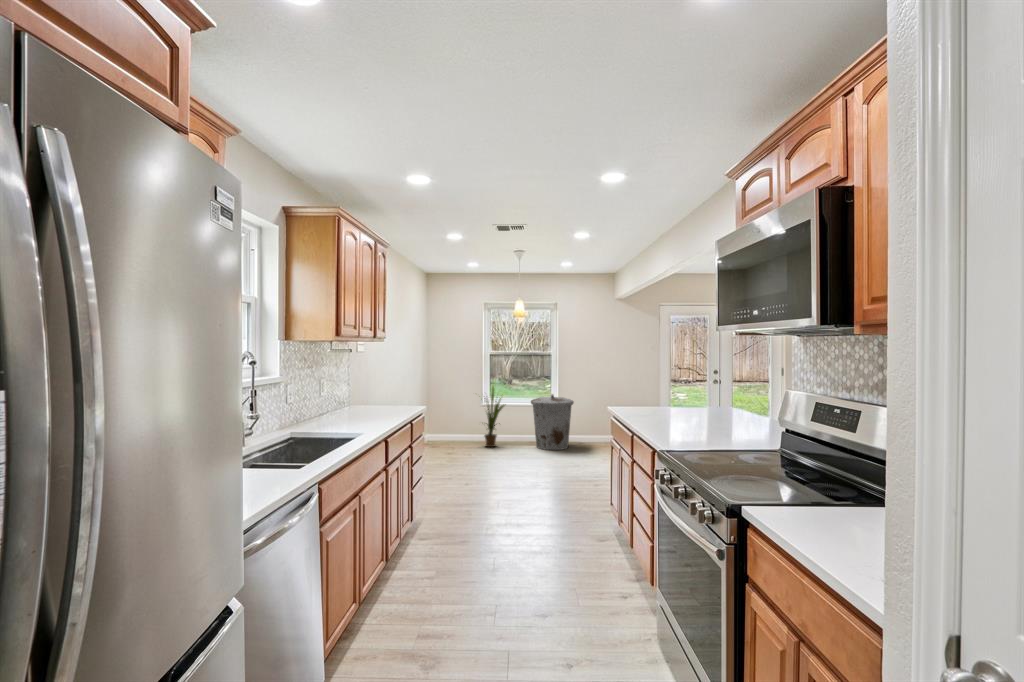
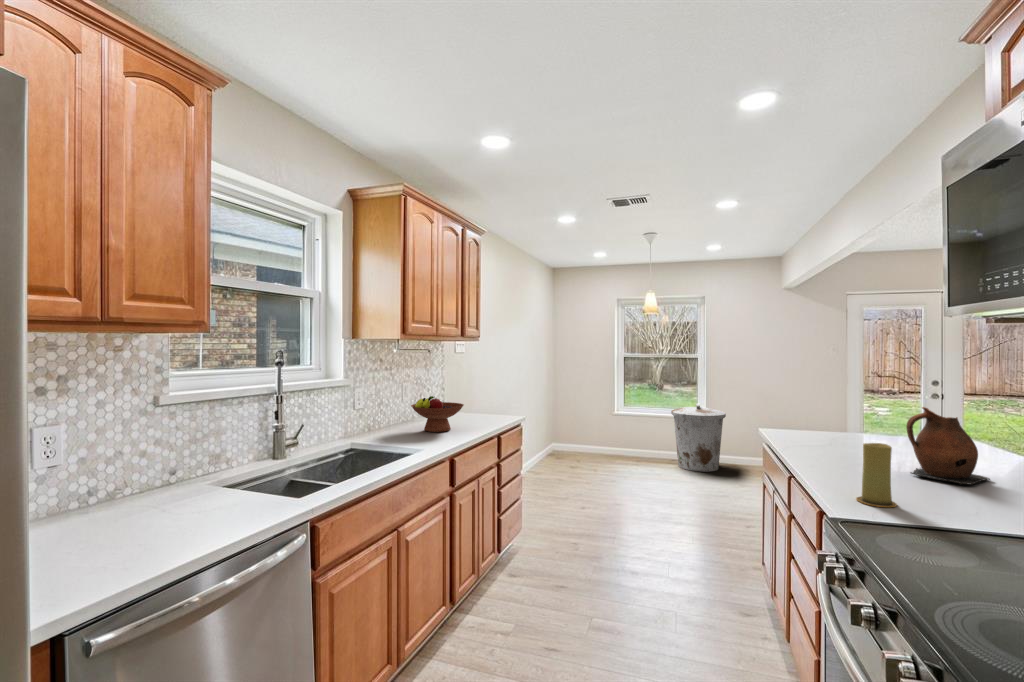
ceramic pitcher: none [700,384,743,431] -> present [906,407,990,485]
house plant: present [485,386,504,447] -> none [603,390,642,462]
fruit bowl: none [335,390,383,421] -> present [411,396,464,432]
candle: none [674,406,696,444] -> present [856,443,897,507]

